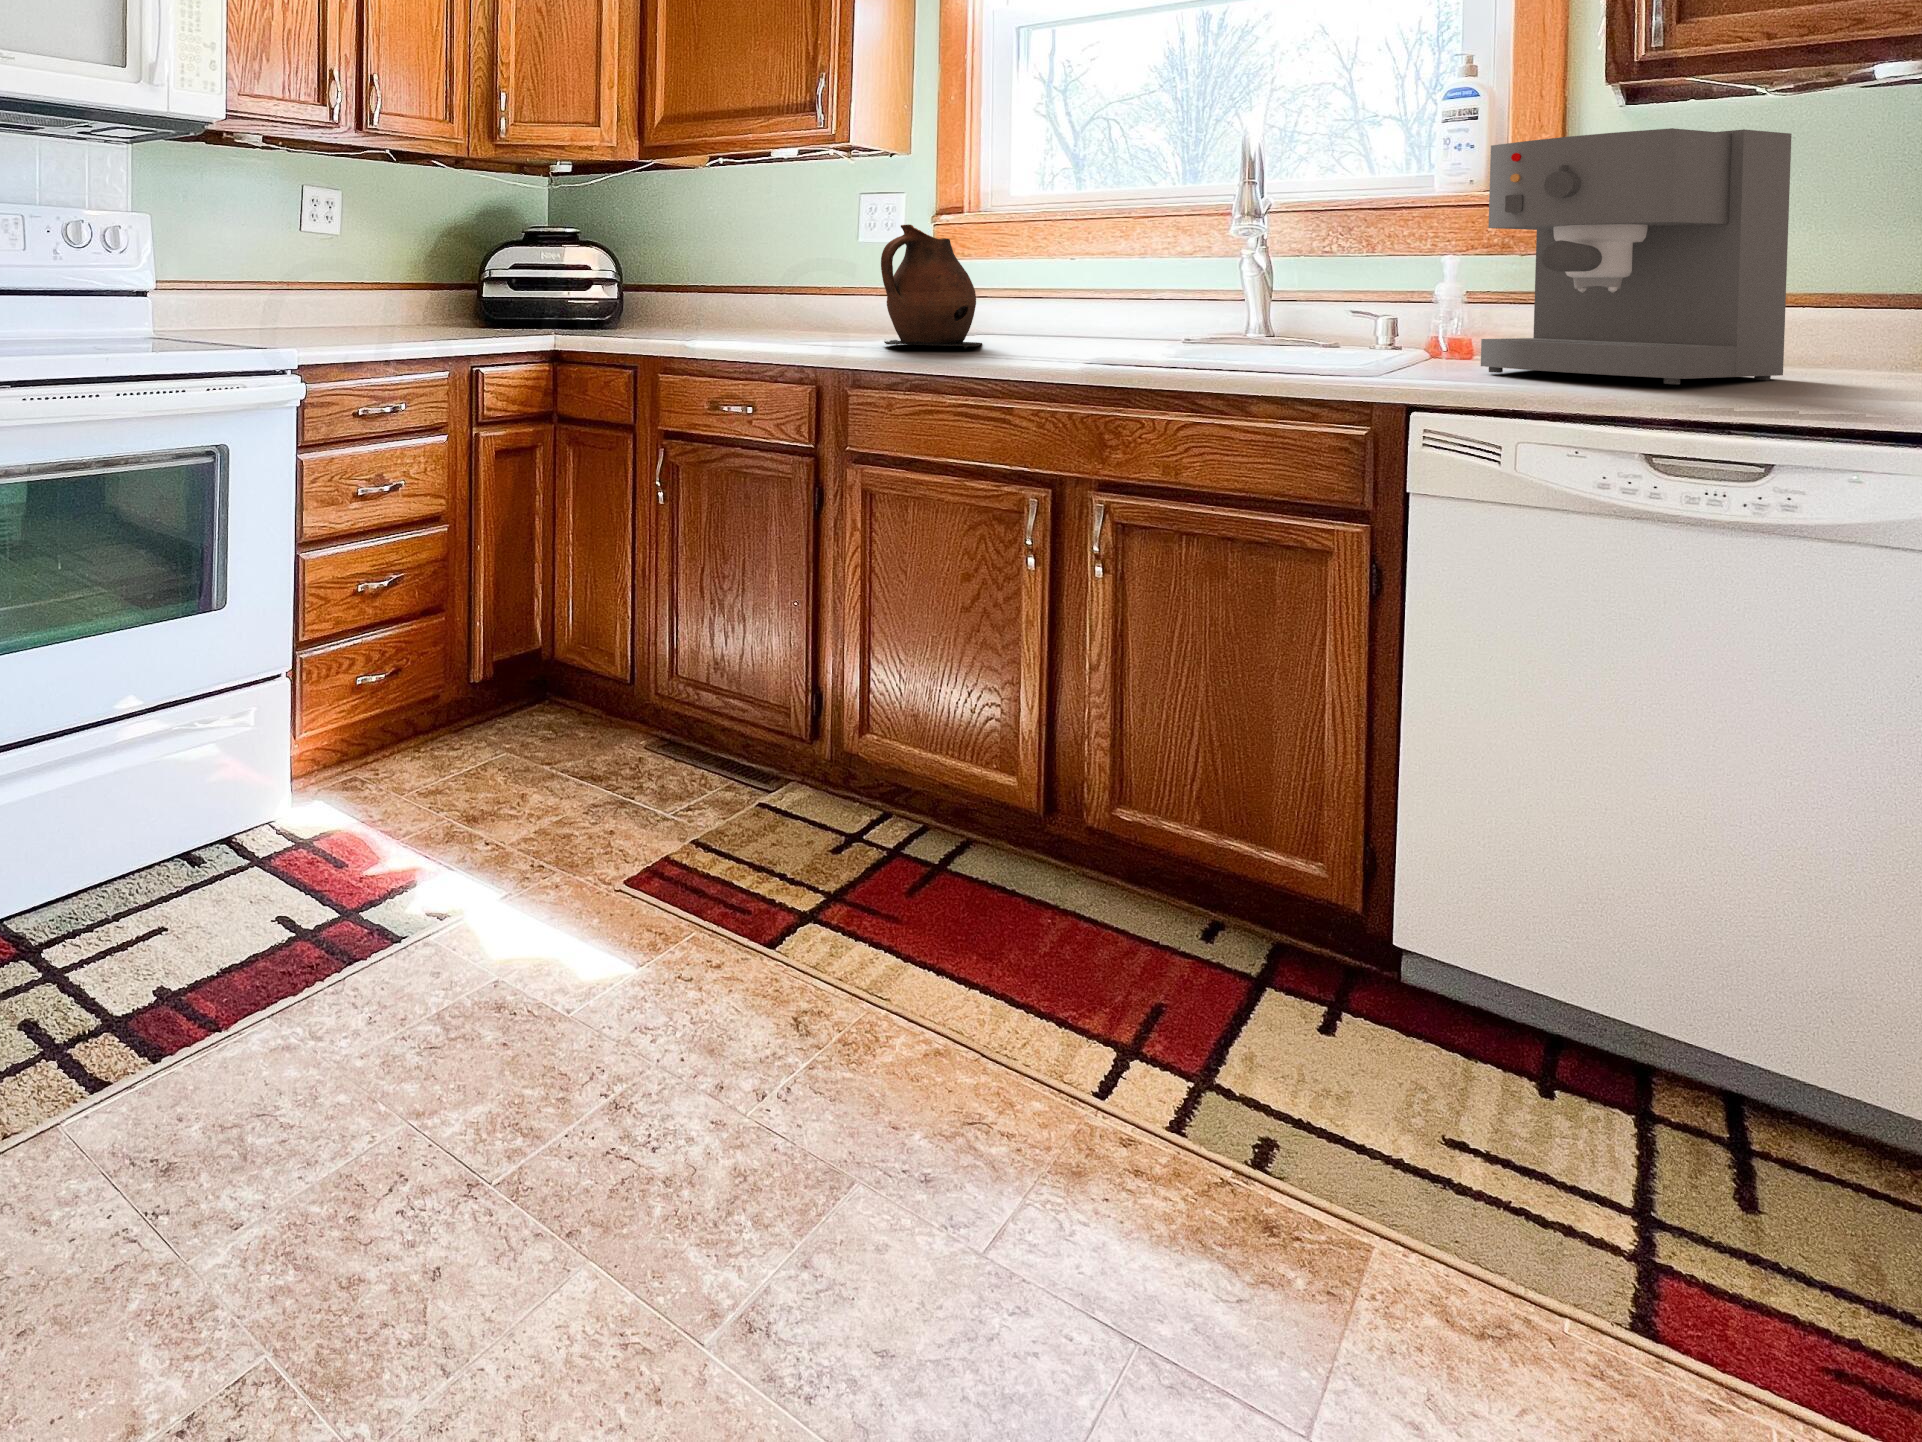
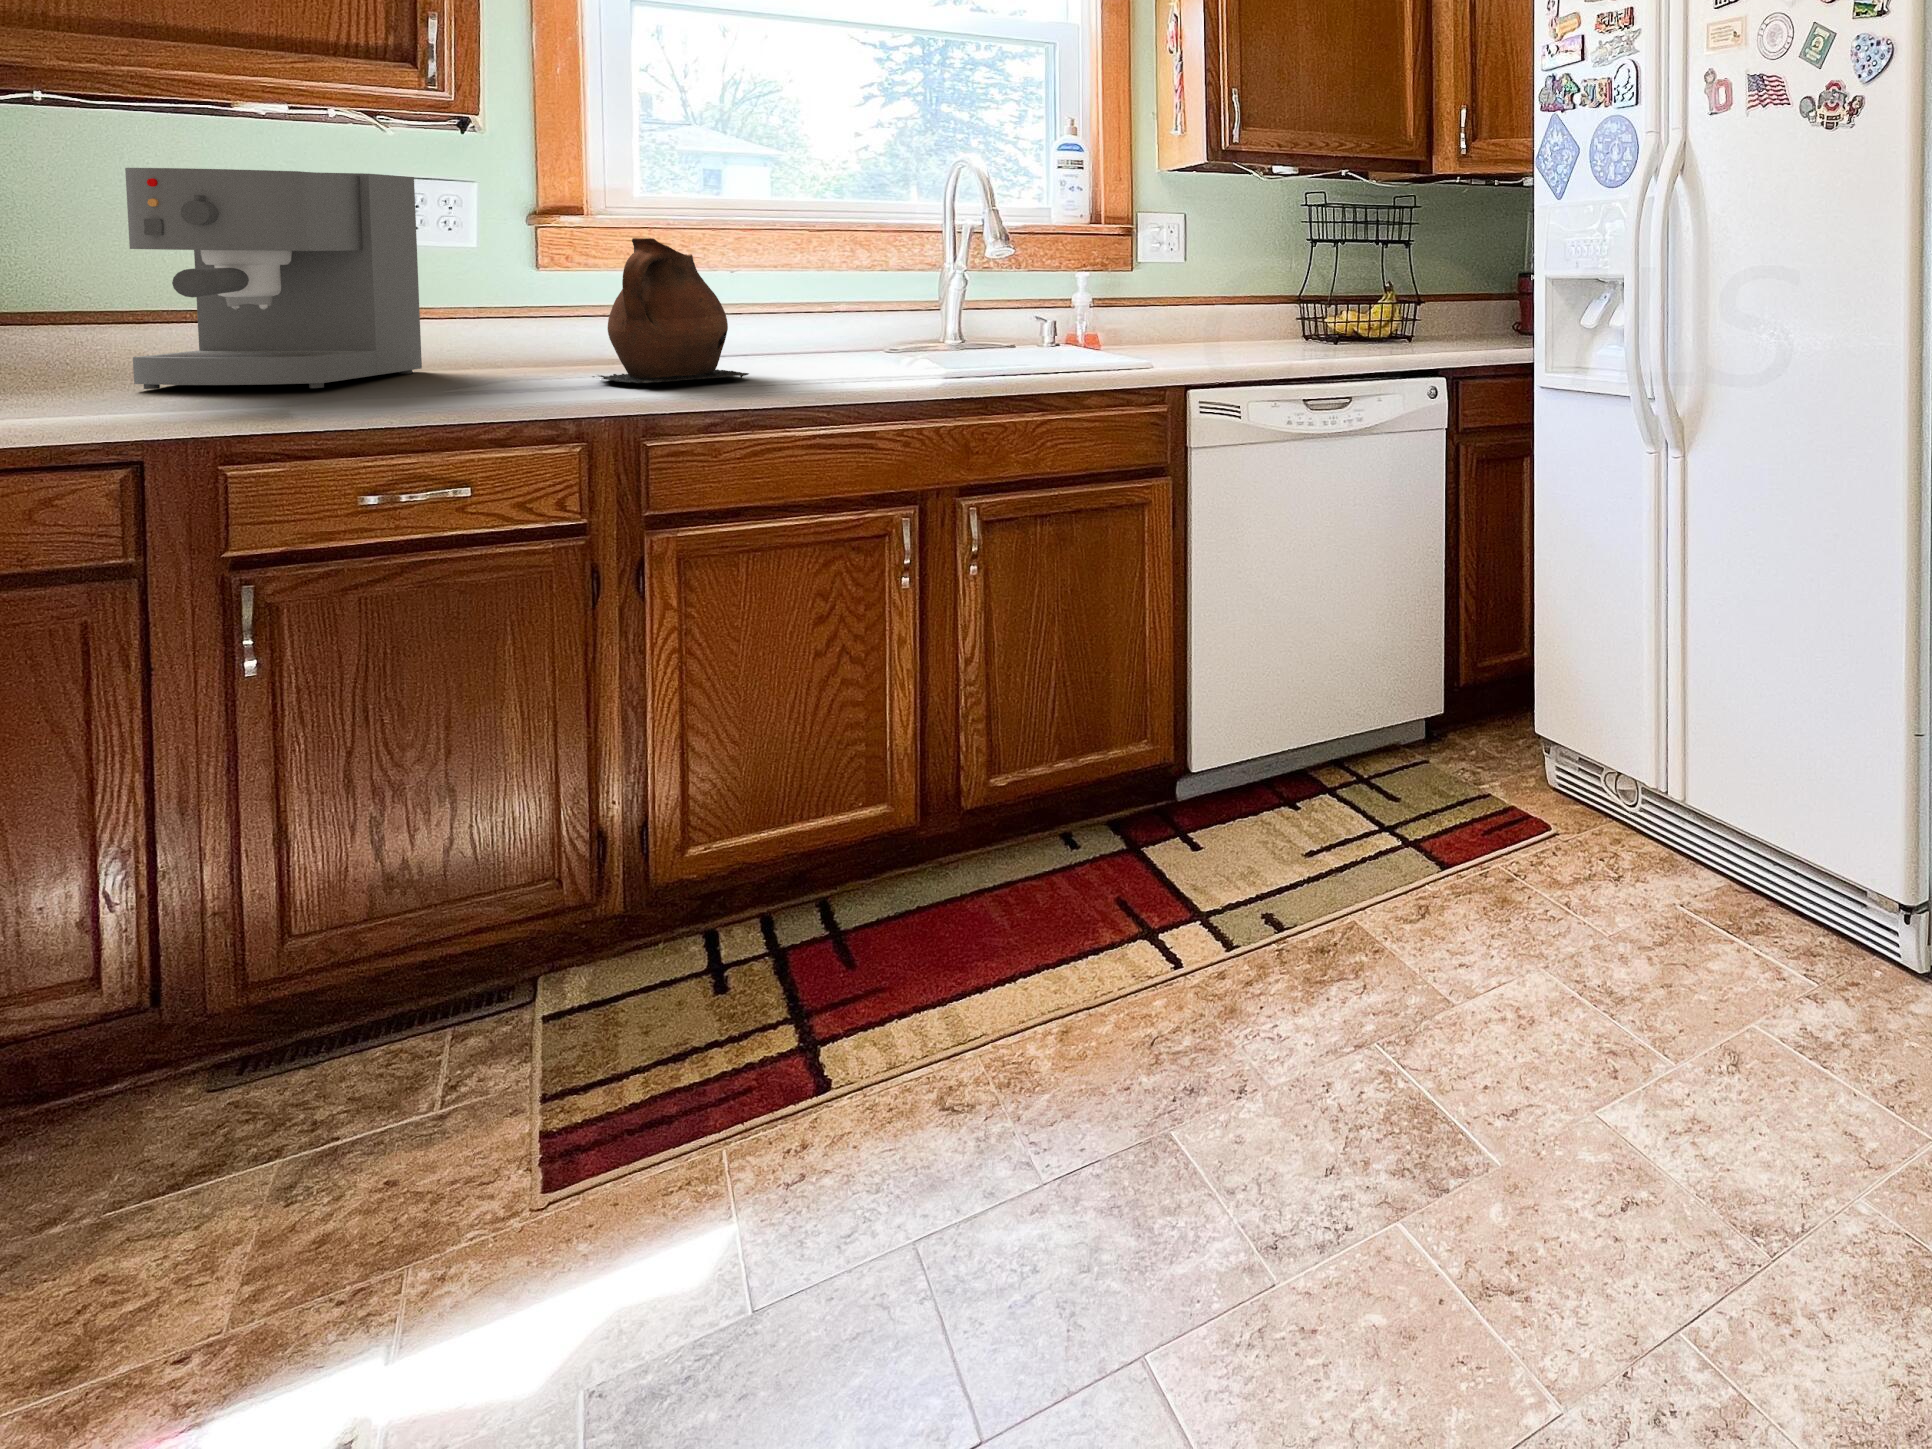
coffee maker: present [1481,128,1792,384] -> present [125,168,422,389]

